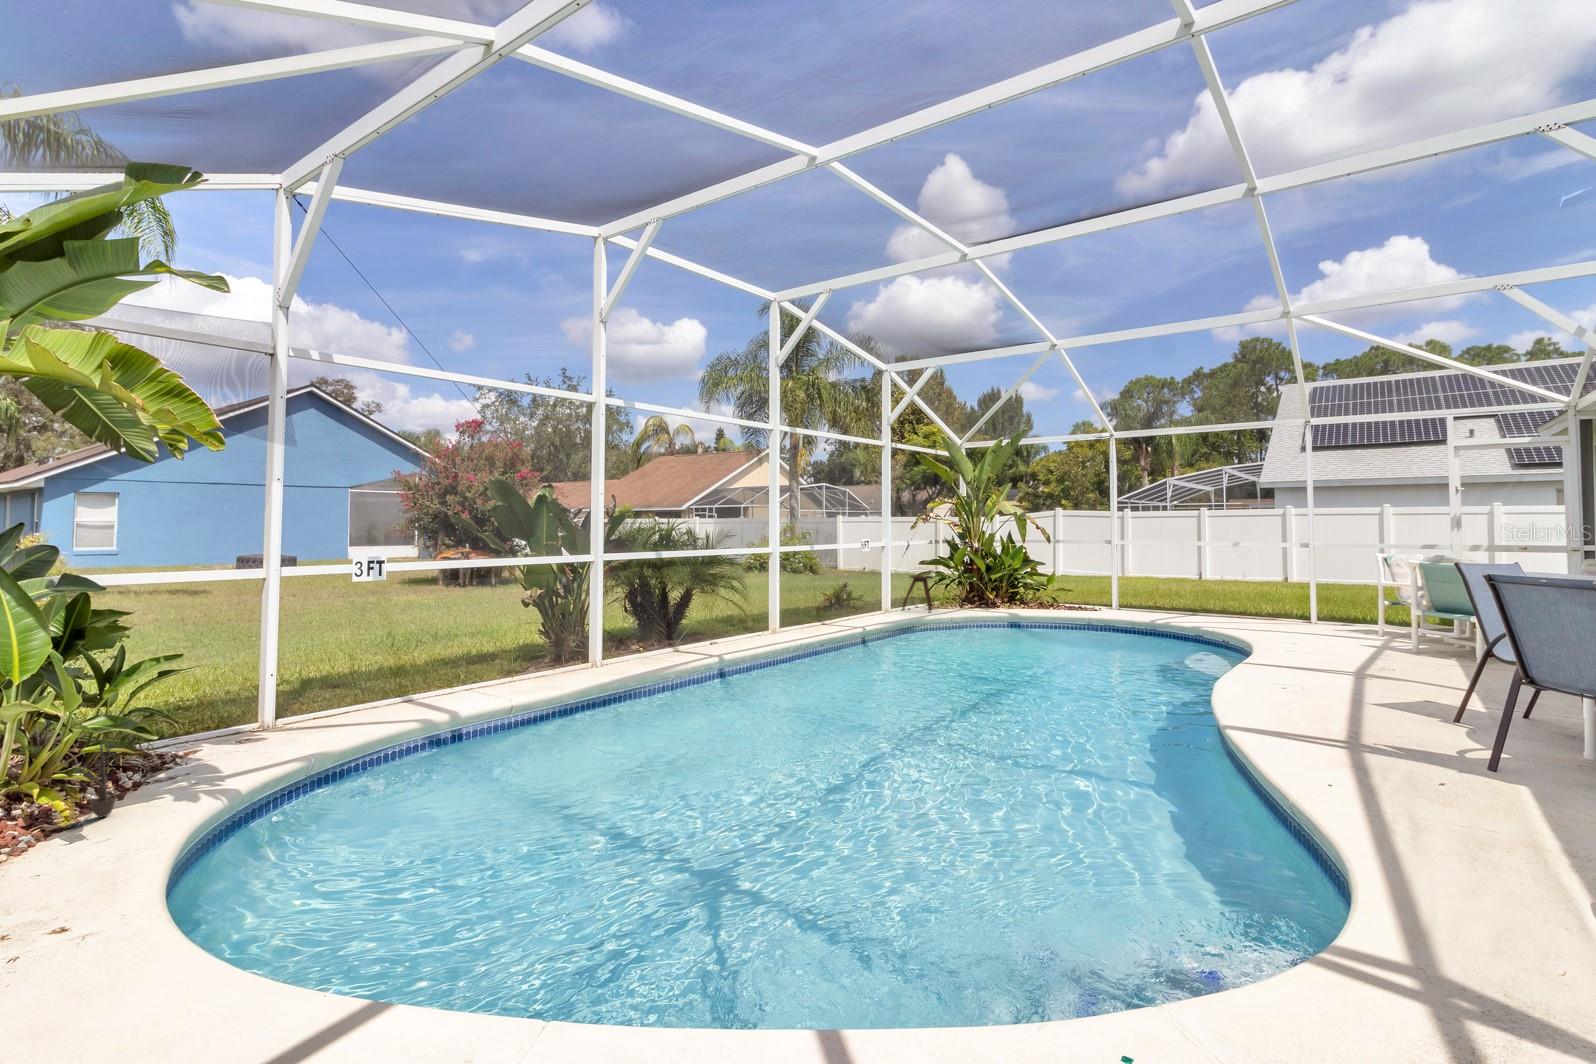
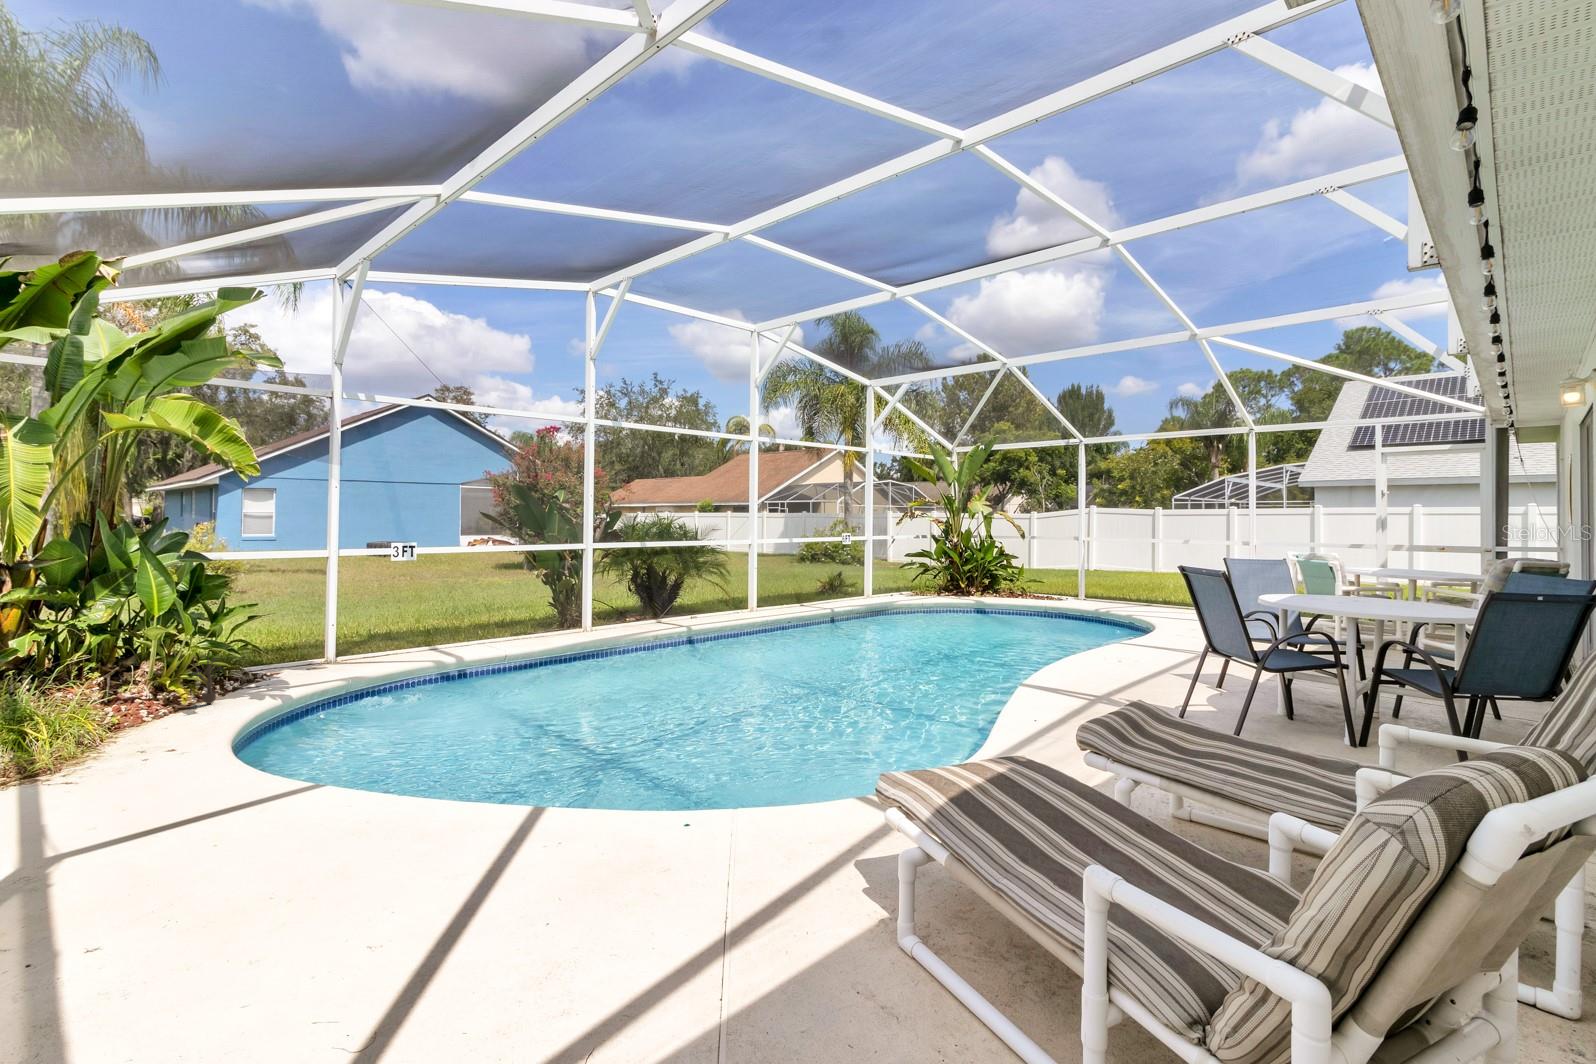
stool: present [902,575,933,612] -> none [887,565,916,599]

